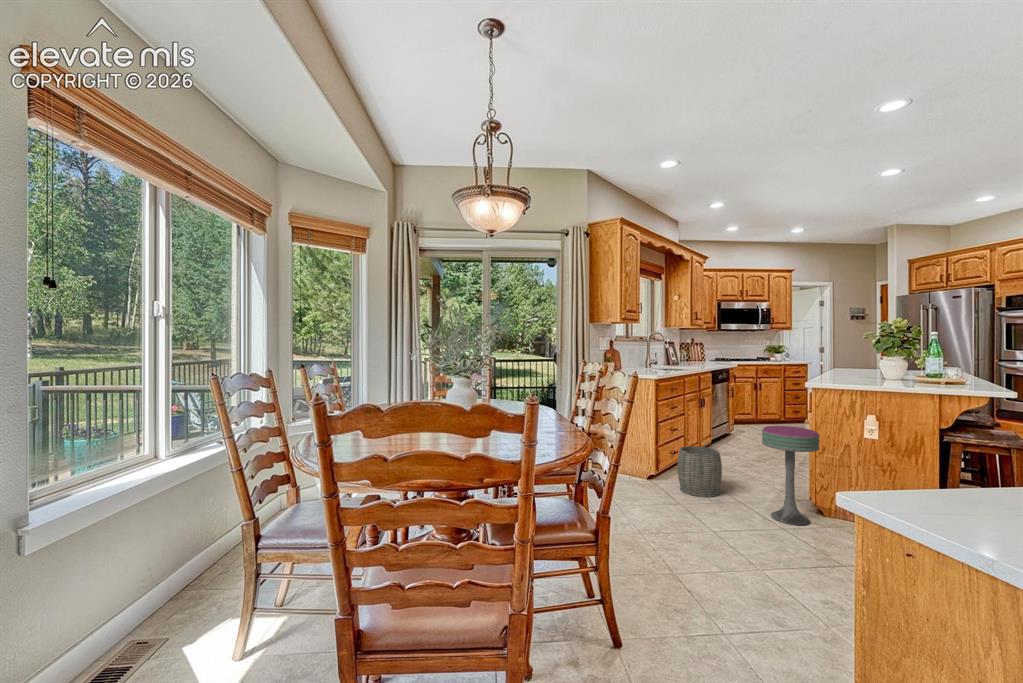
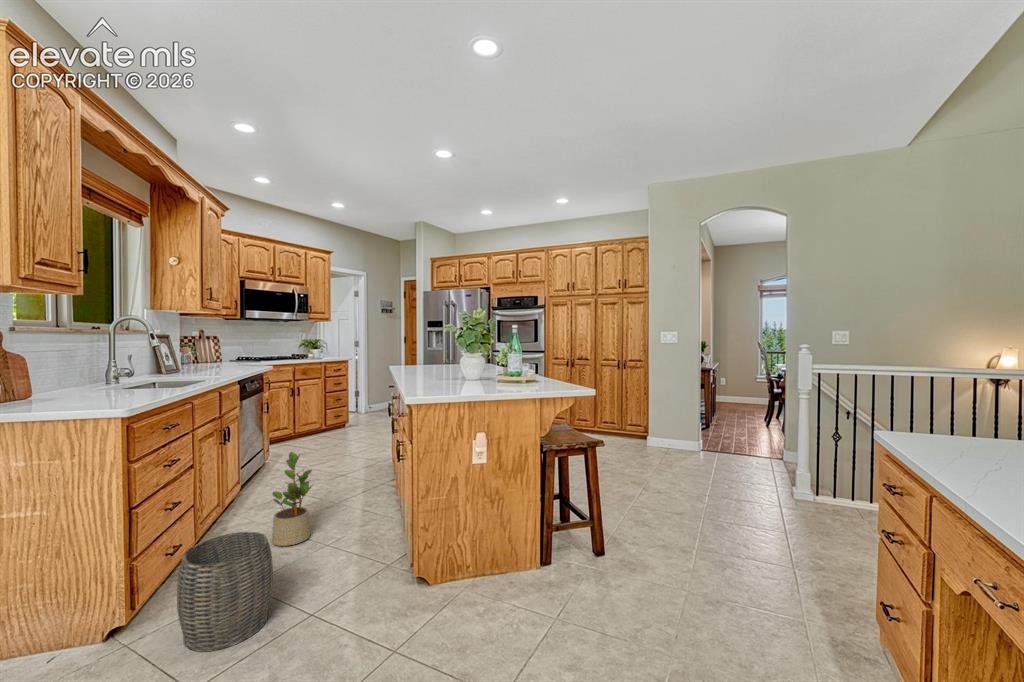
potted plant: none [727,417,754,474] -> present [272,452,312,546]
bar stool: present [762,426,820,525] -> none [350,468,433,641]

